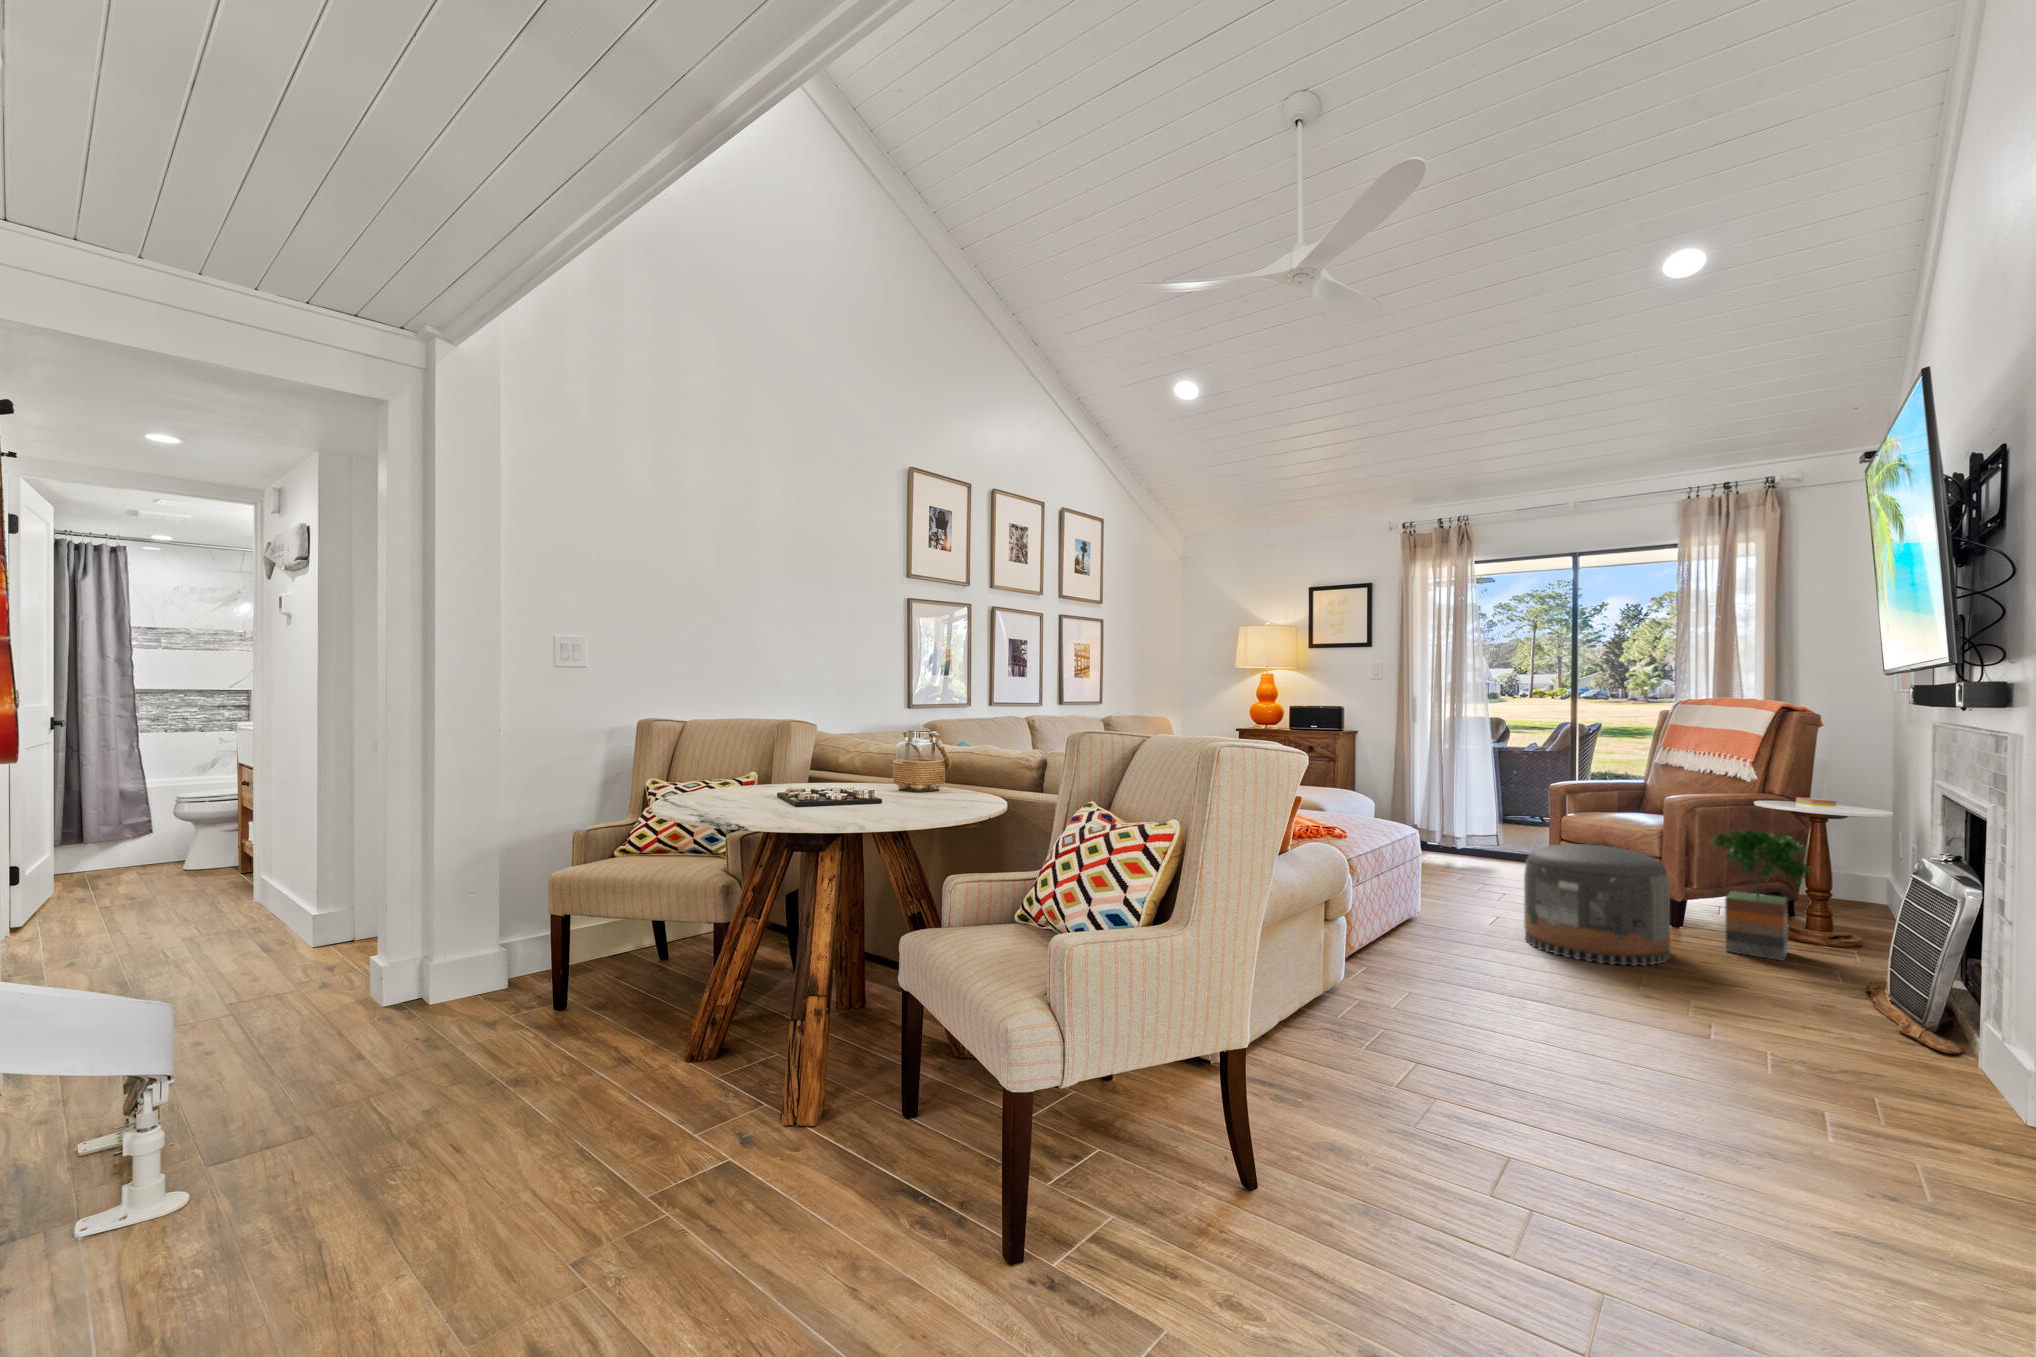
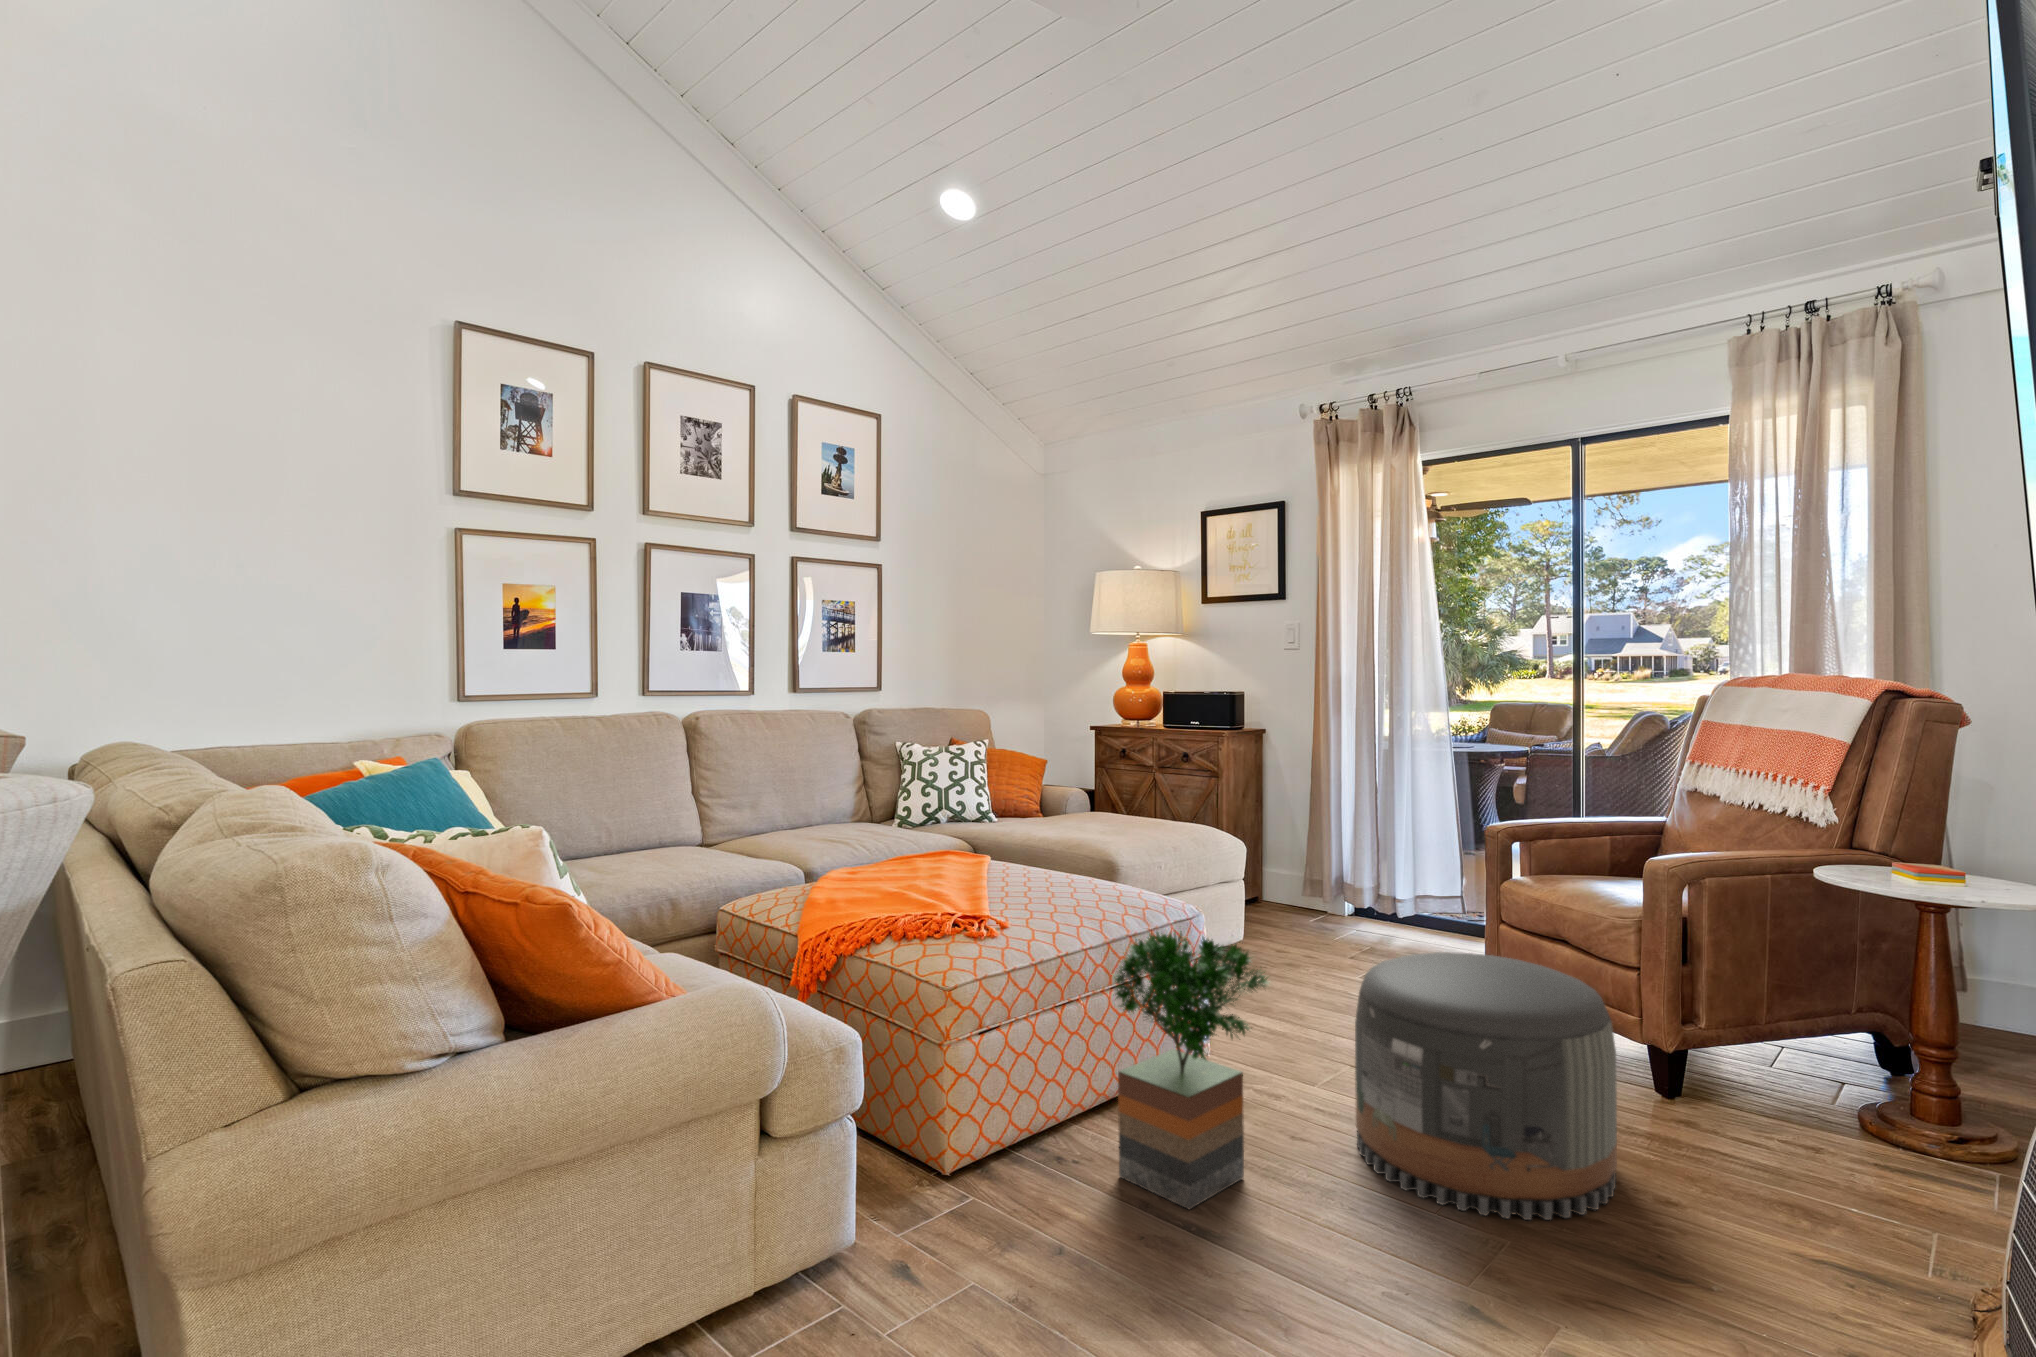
potted tree: present [1711,830,1811,961] -> present [1114,932,1269,1209]

